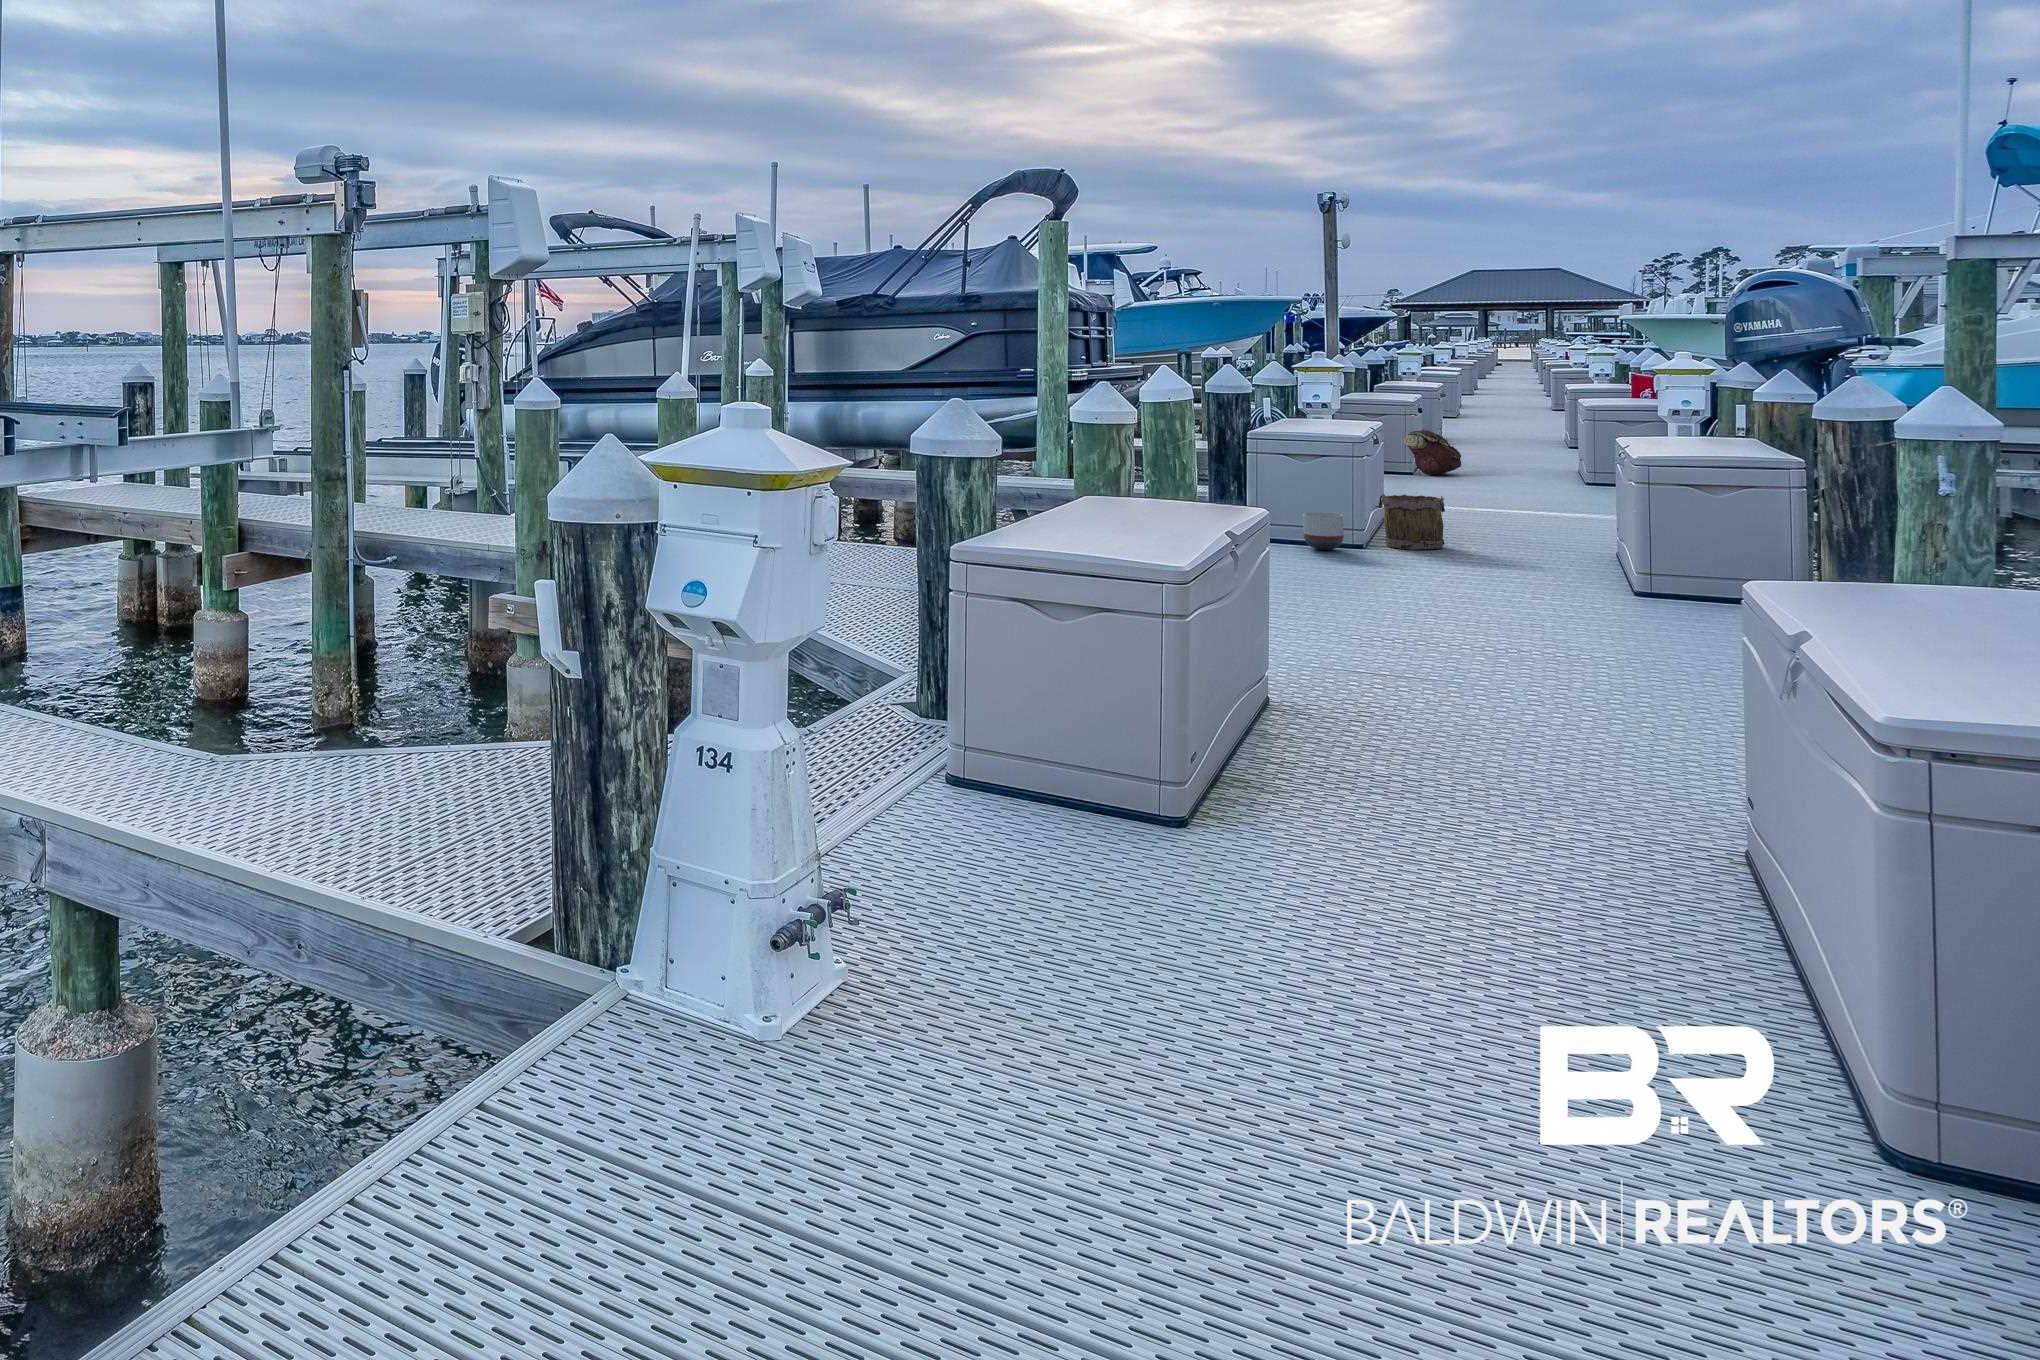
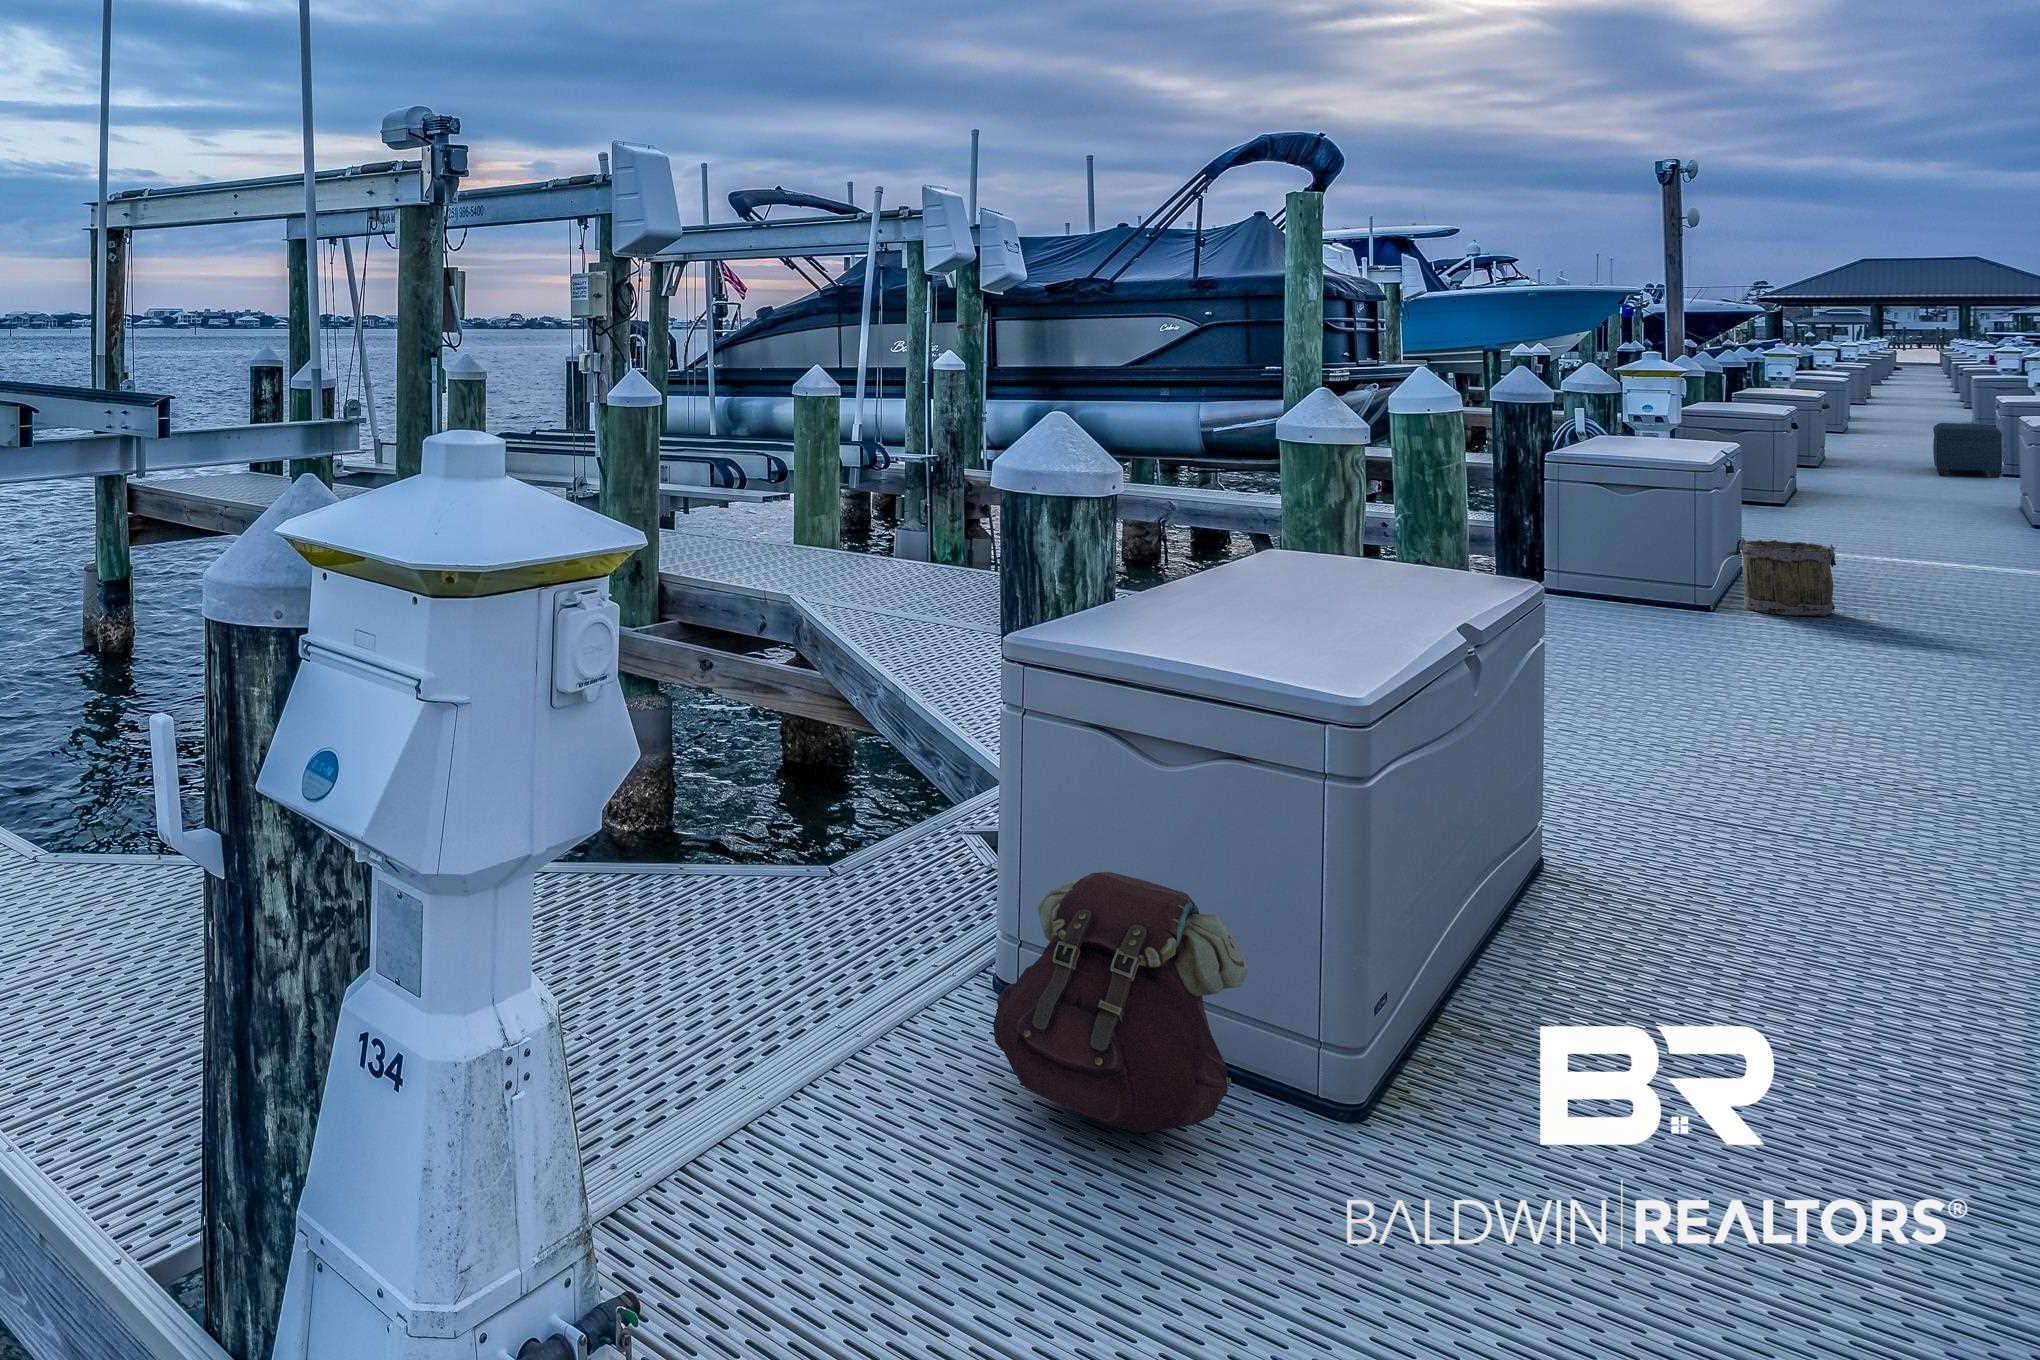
bench: none [1519,407,1565,449] -> present [1933,423,2002,478]
backpack: present [1404,430,1461,475] -> present [993,872,1249,1133]
planter: present [1303,513,1344,550] -> none [1623,560,1682,611]

